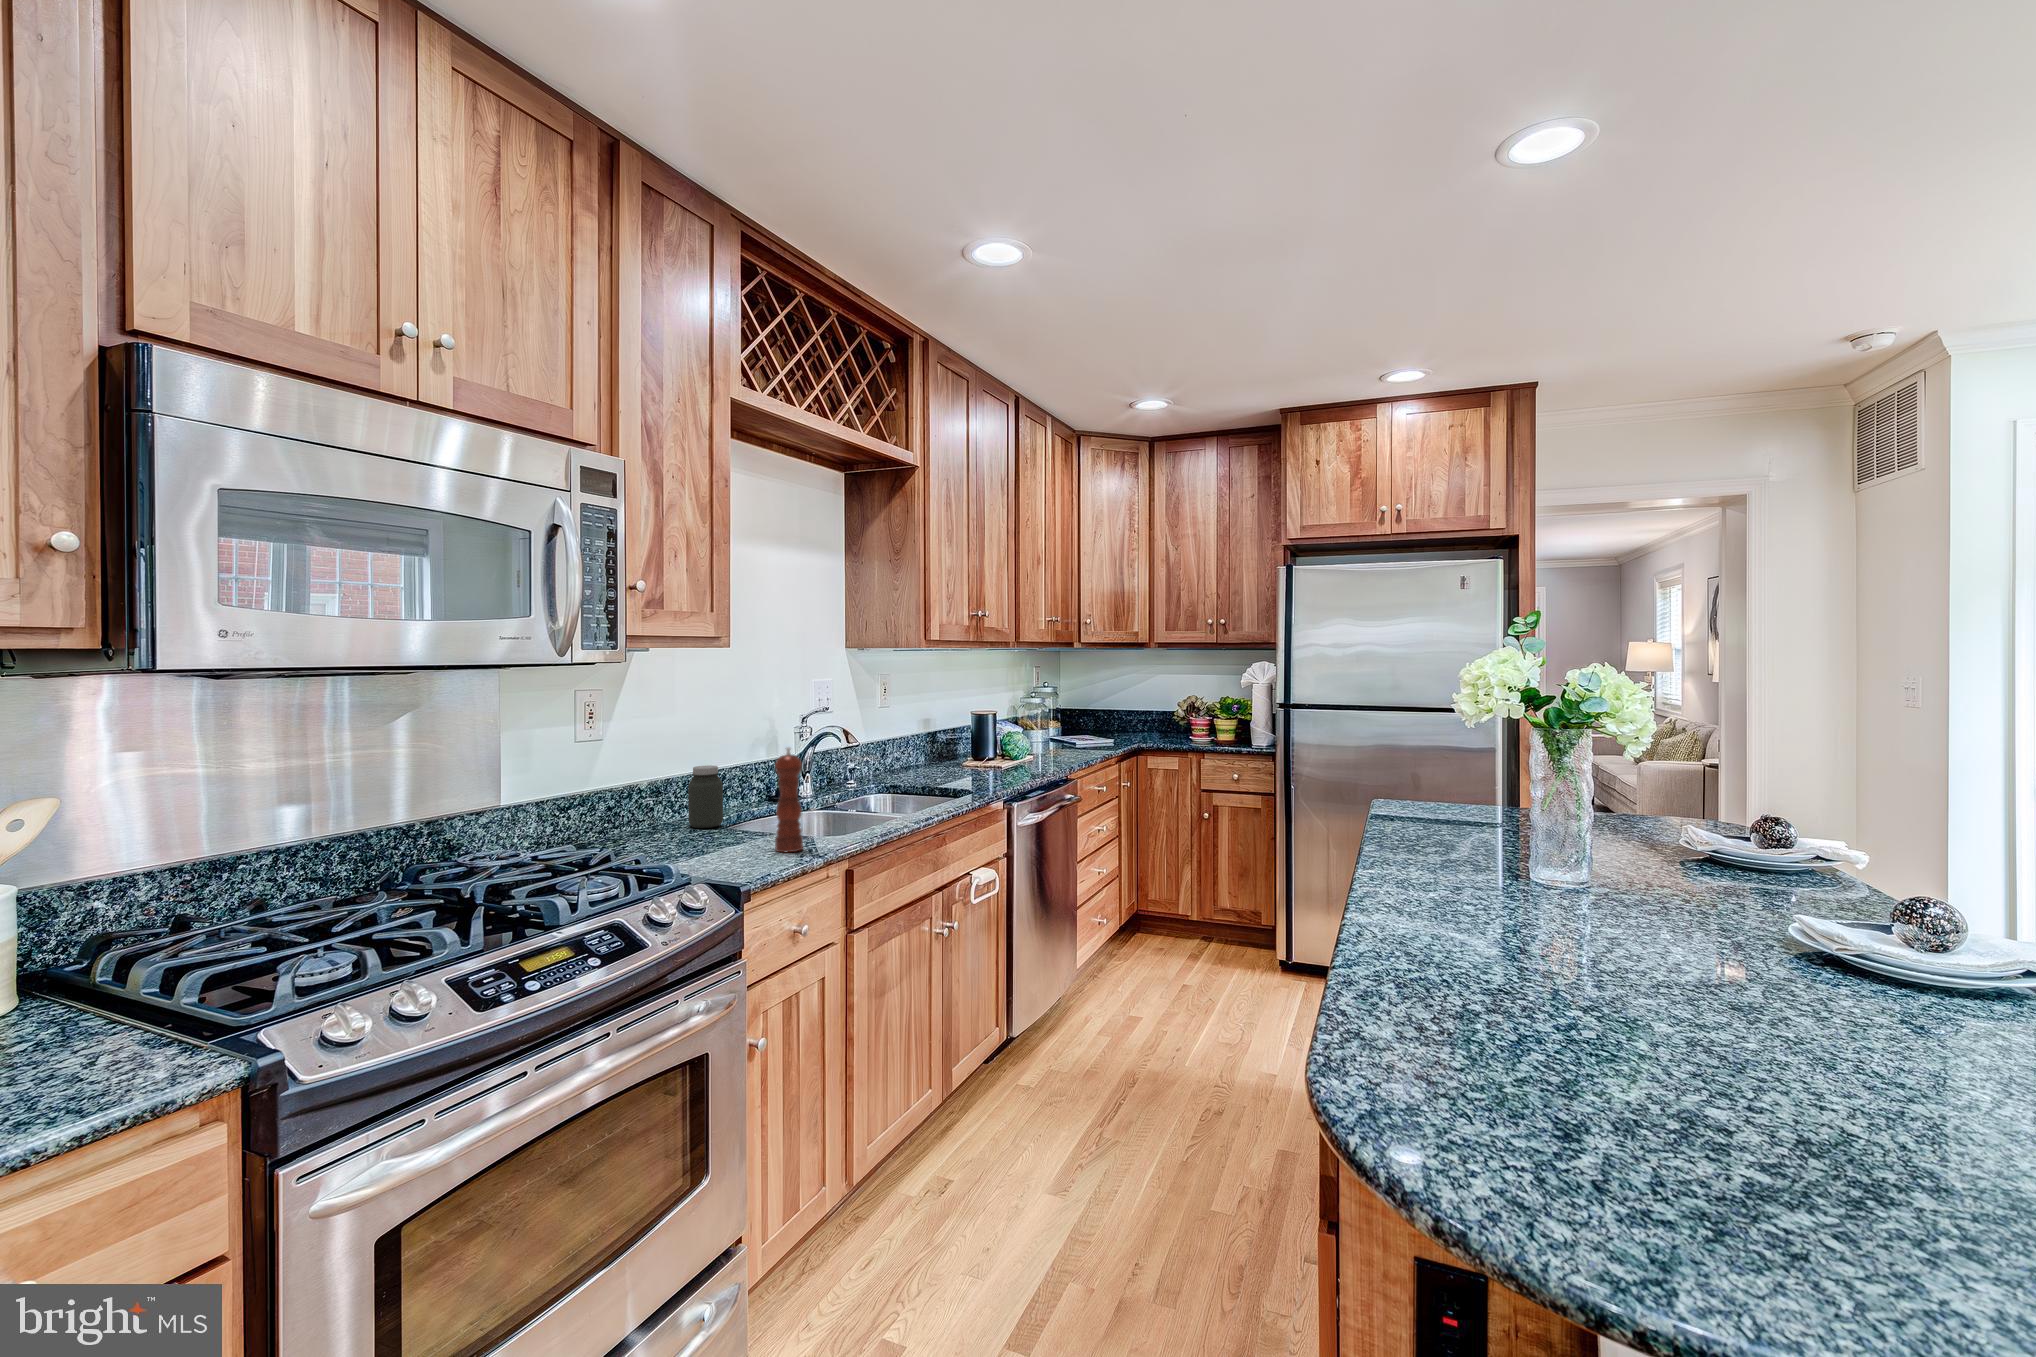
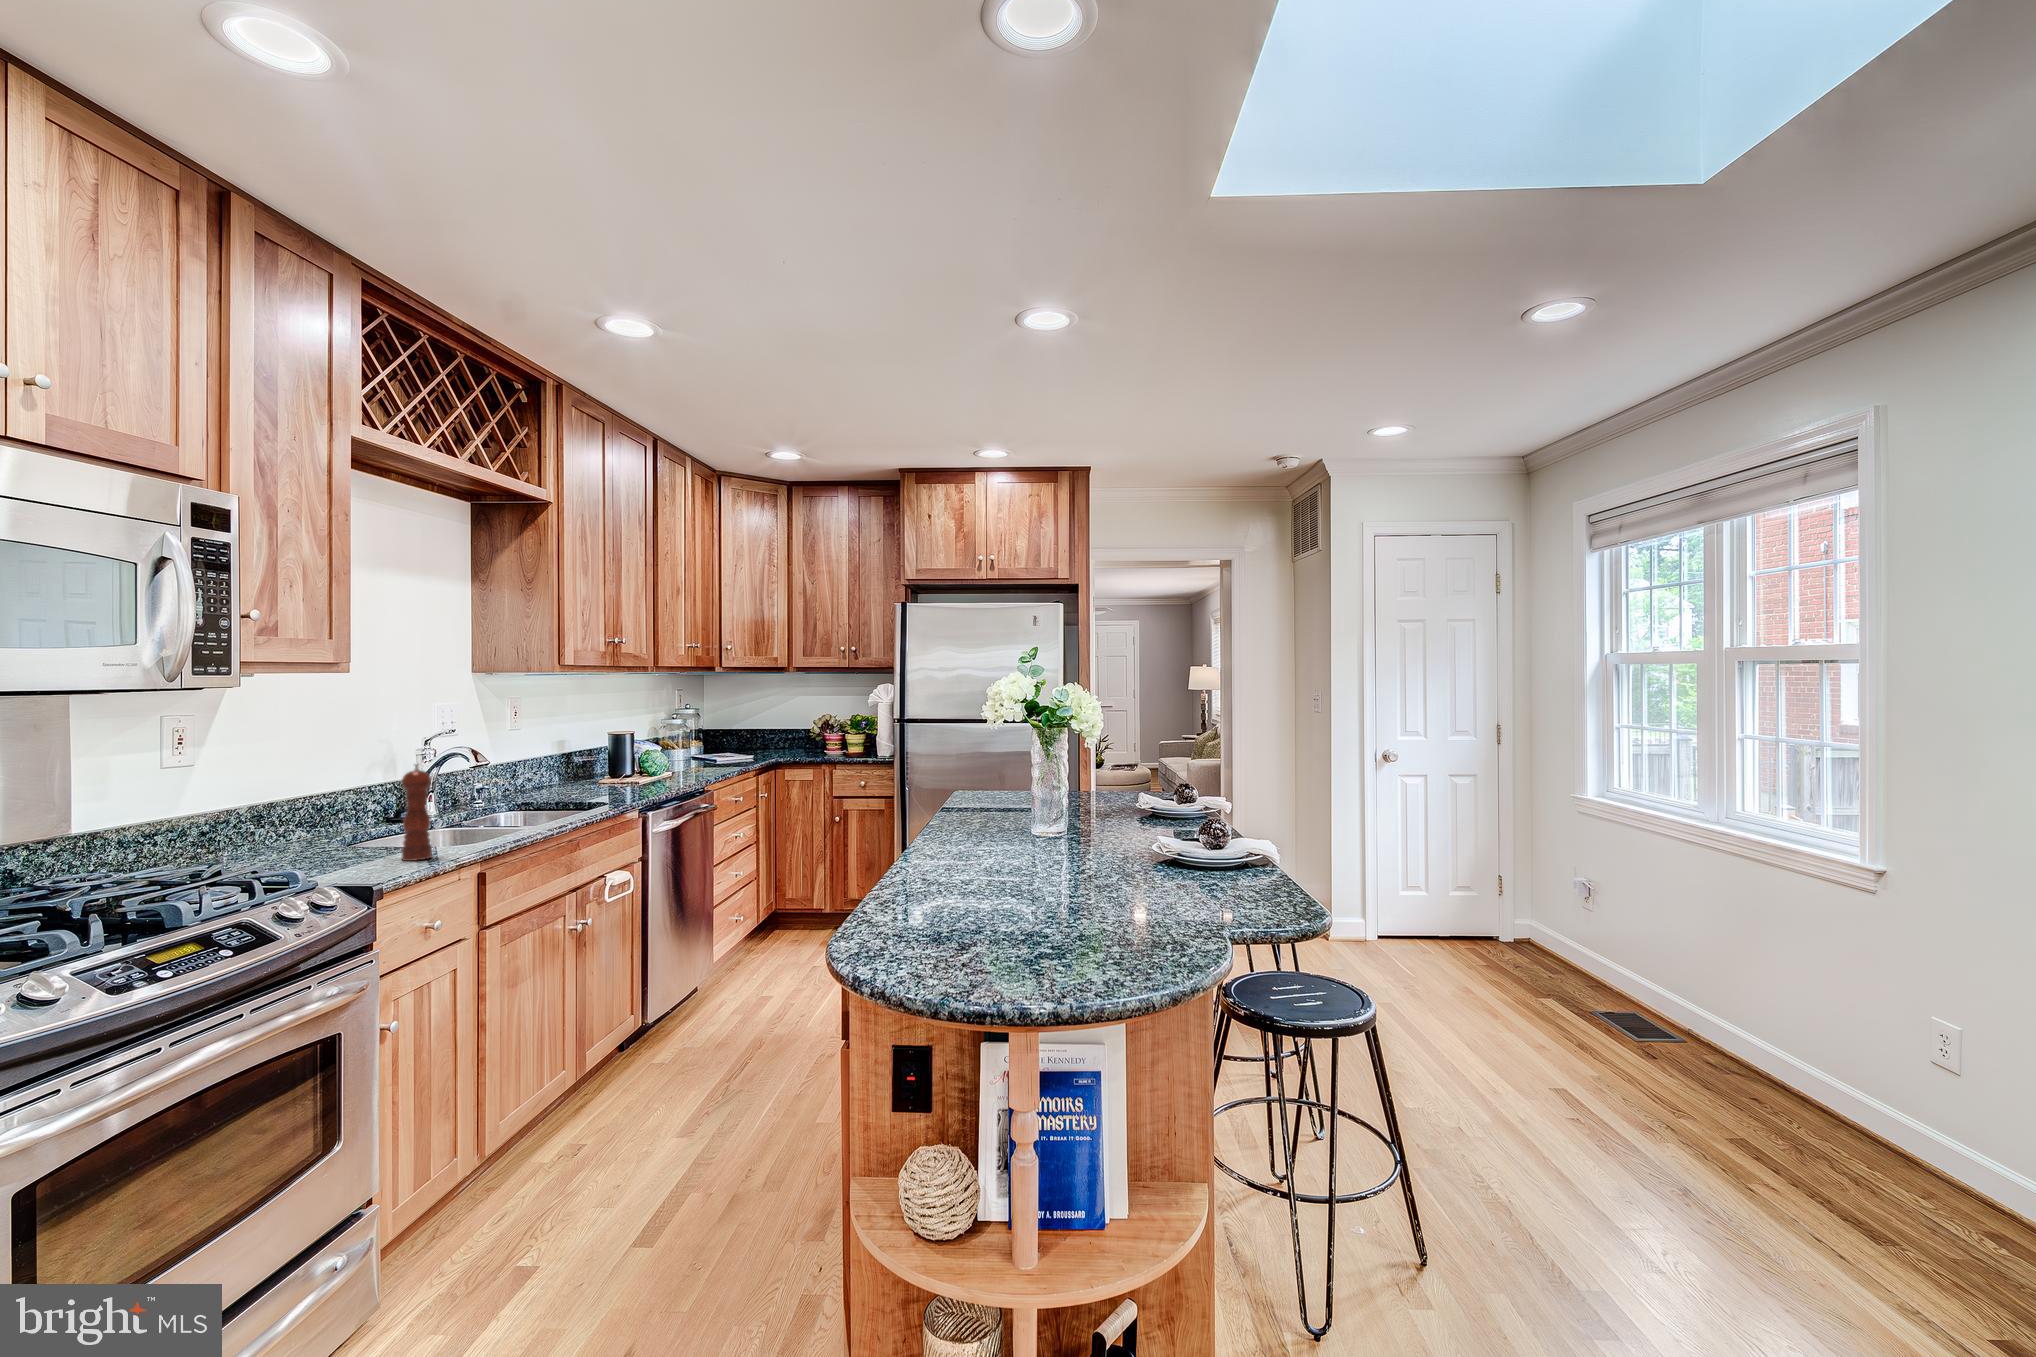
jar: present [688,765,723,828] -> none [294,787,335,849]

